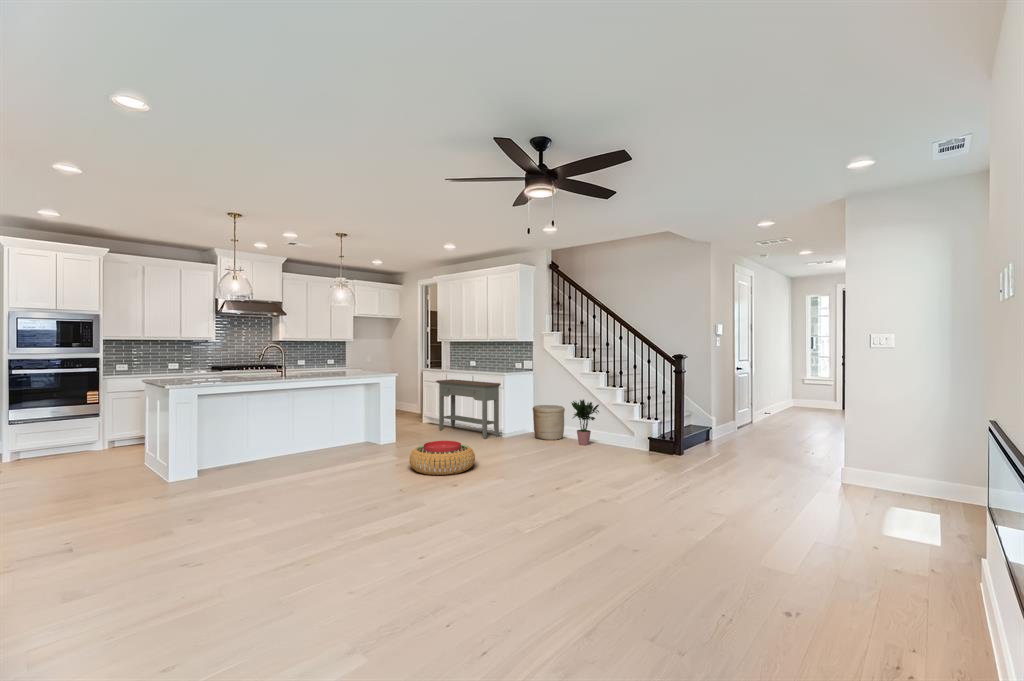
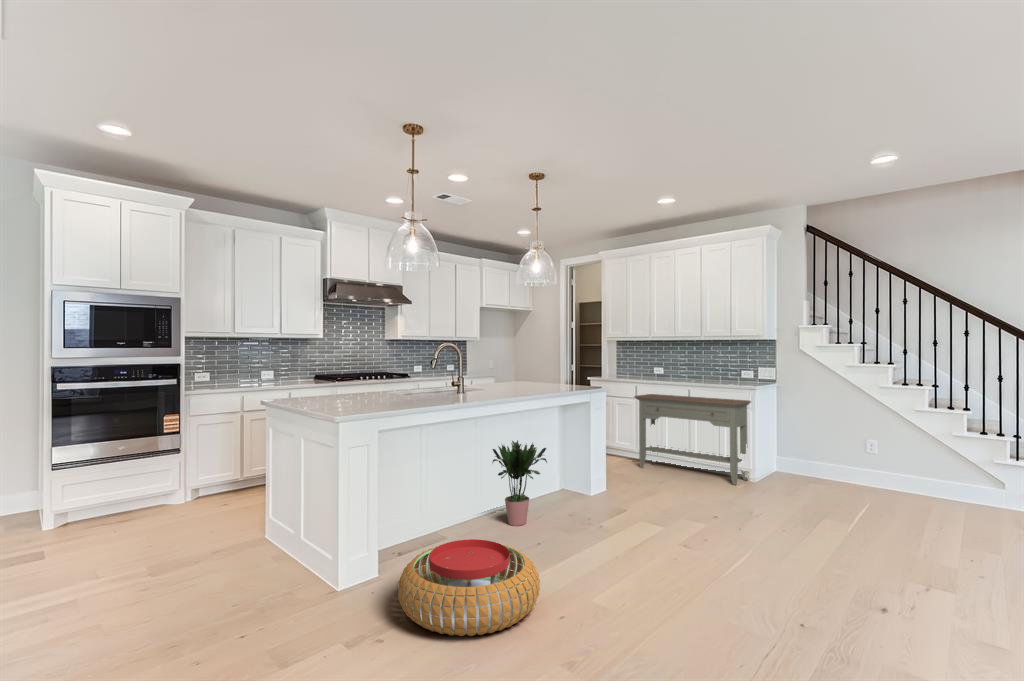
potted plant: present [572,400,599,445] -> present [492,440,547,526]
woven basket: present [533,405,565,440] -> none [800,433,856,488]
pouf: present [409,441,475,475] -> present [398,539,540,636]

